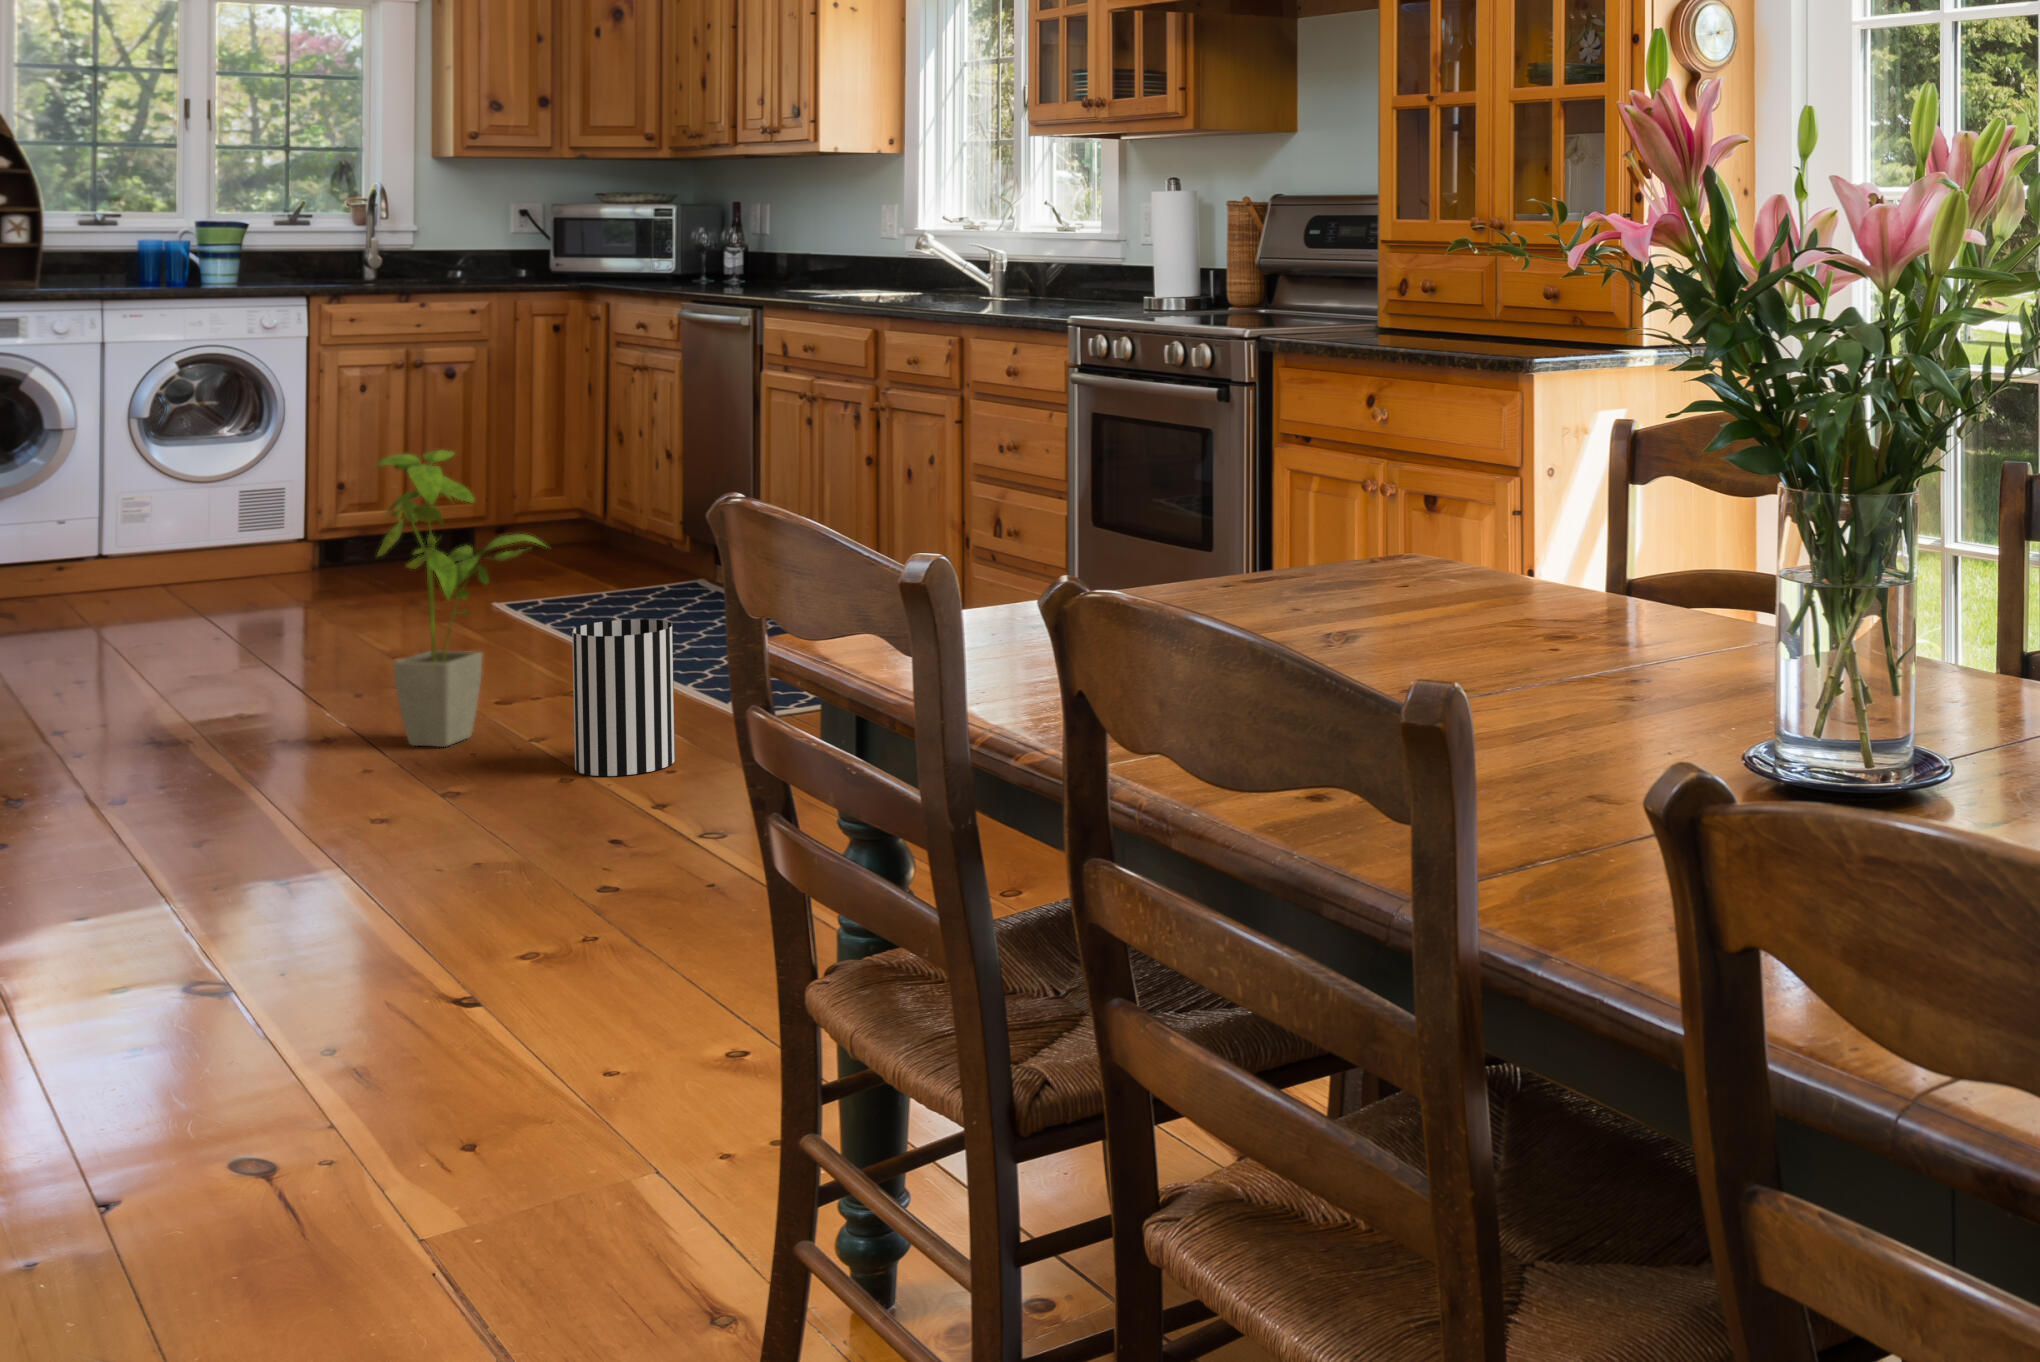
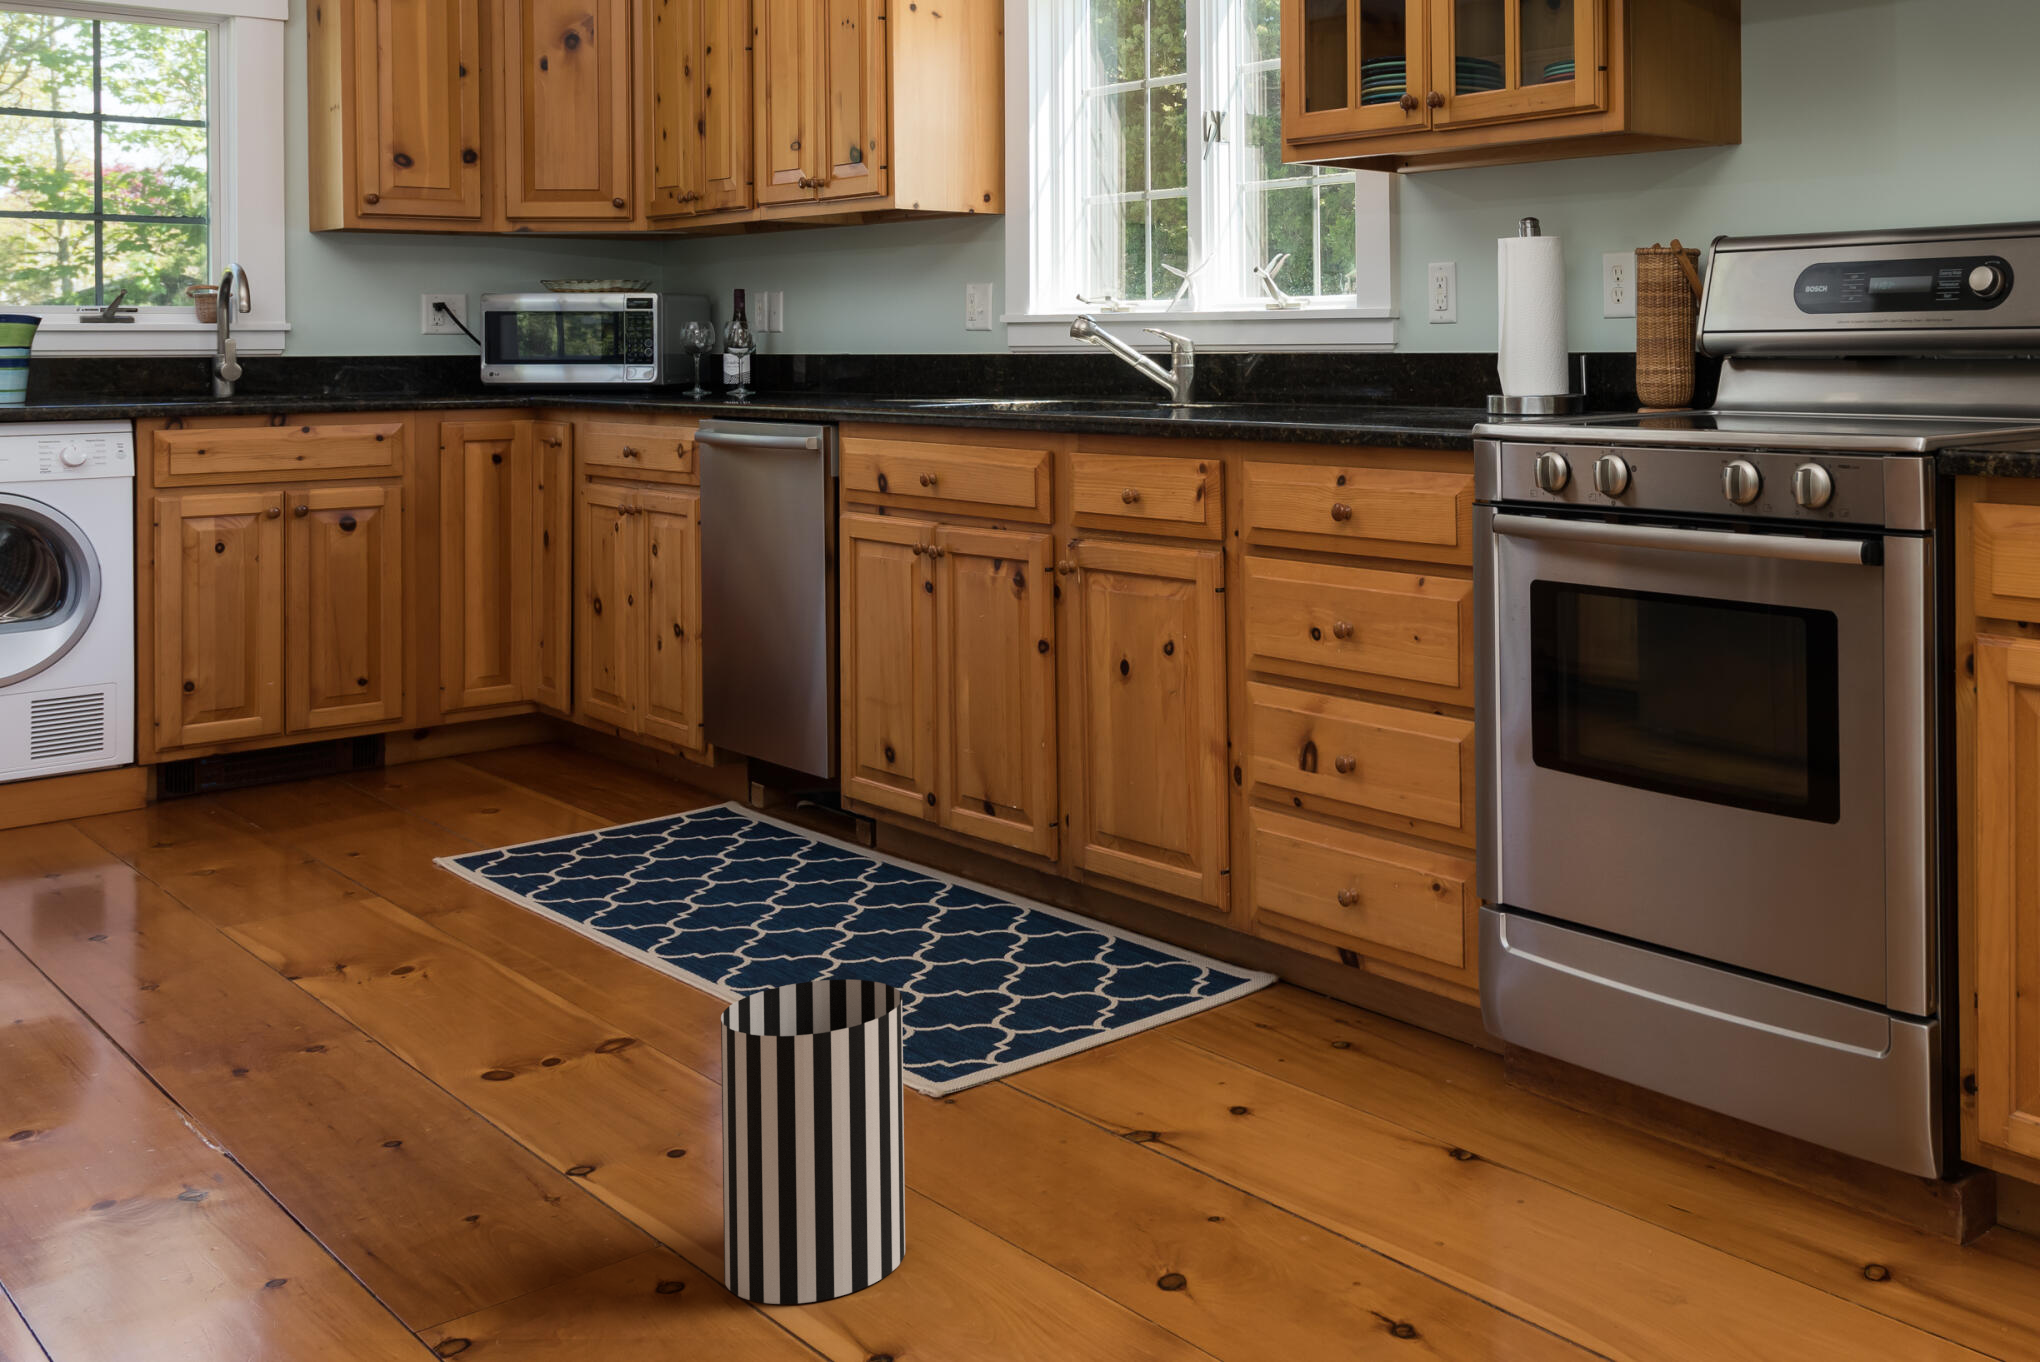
house plant: present [376,450,544,747] -> none [322,680,648,1232]

